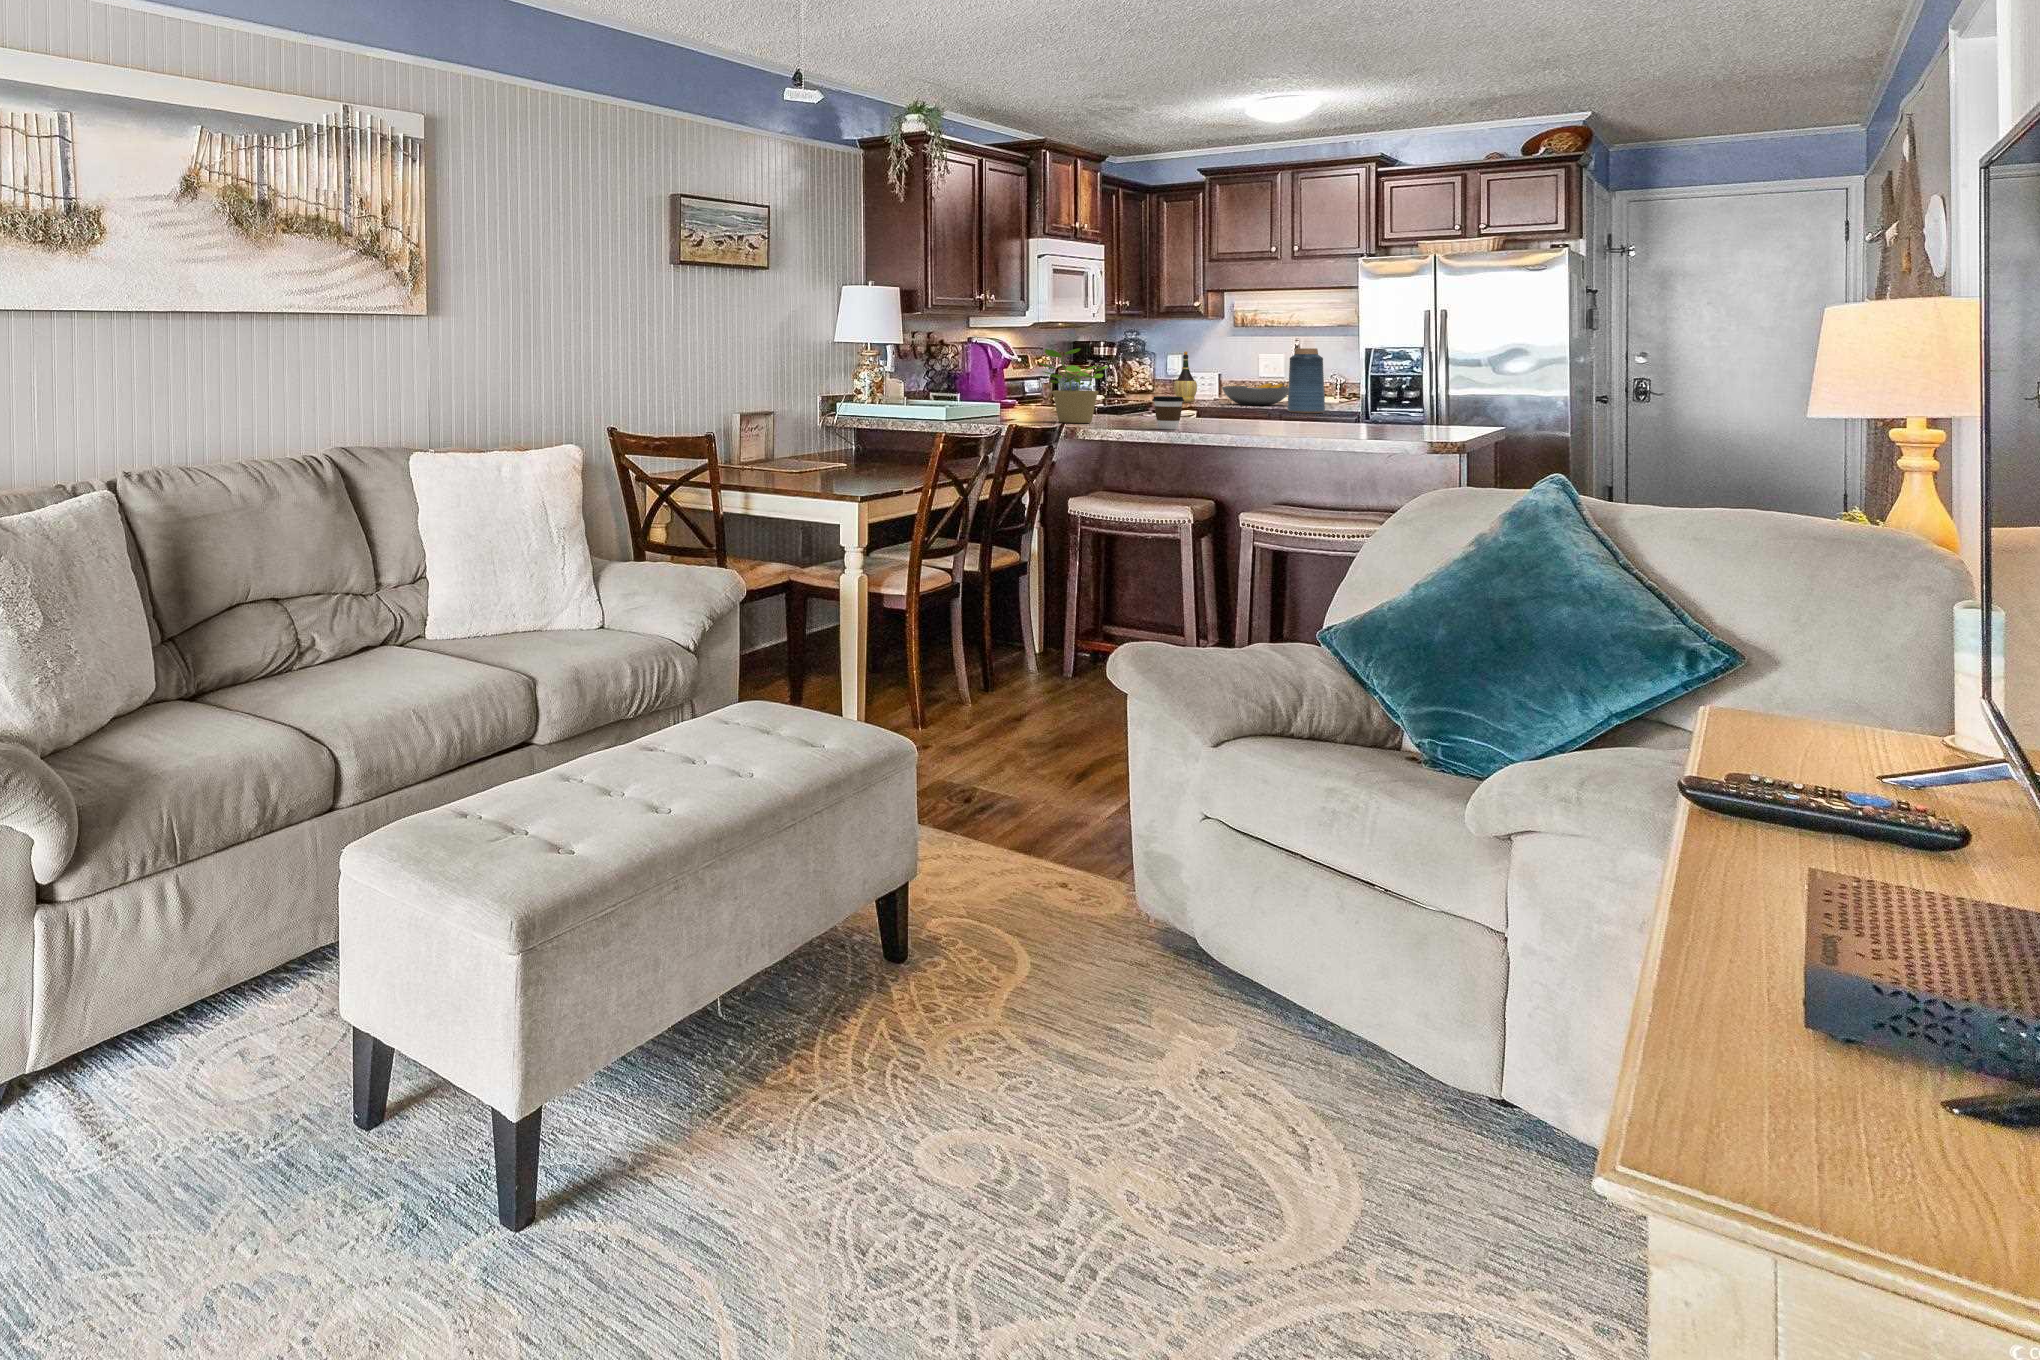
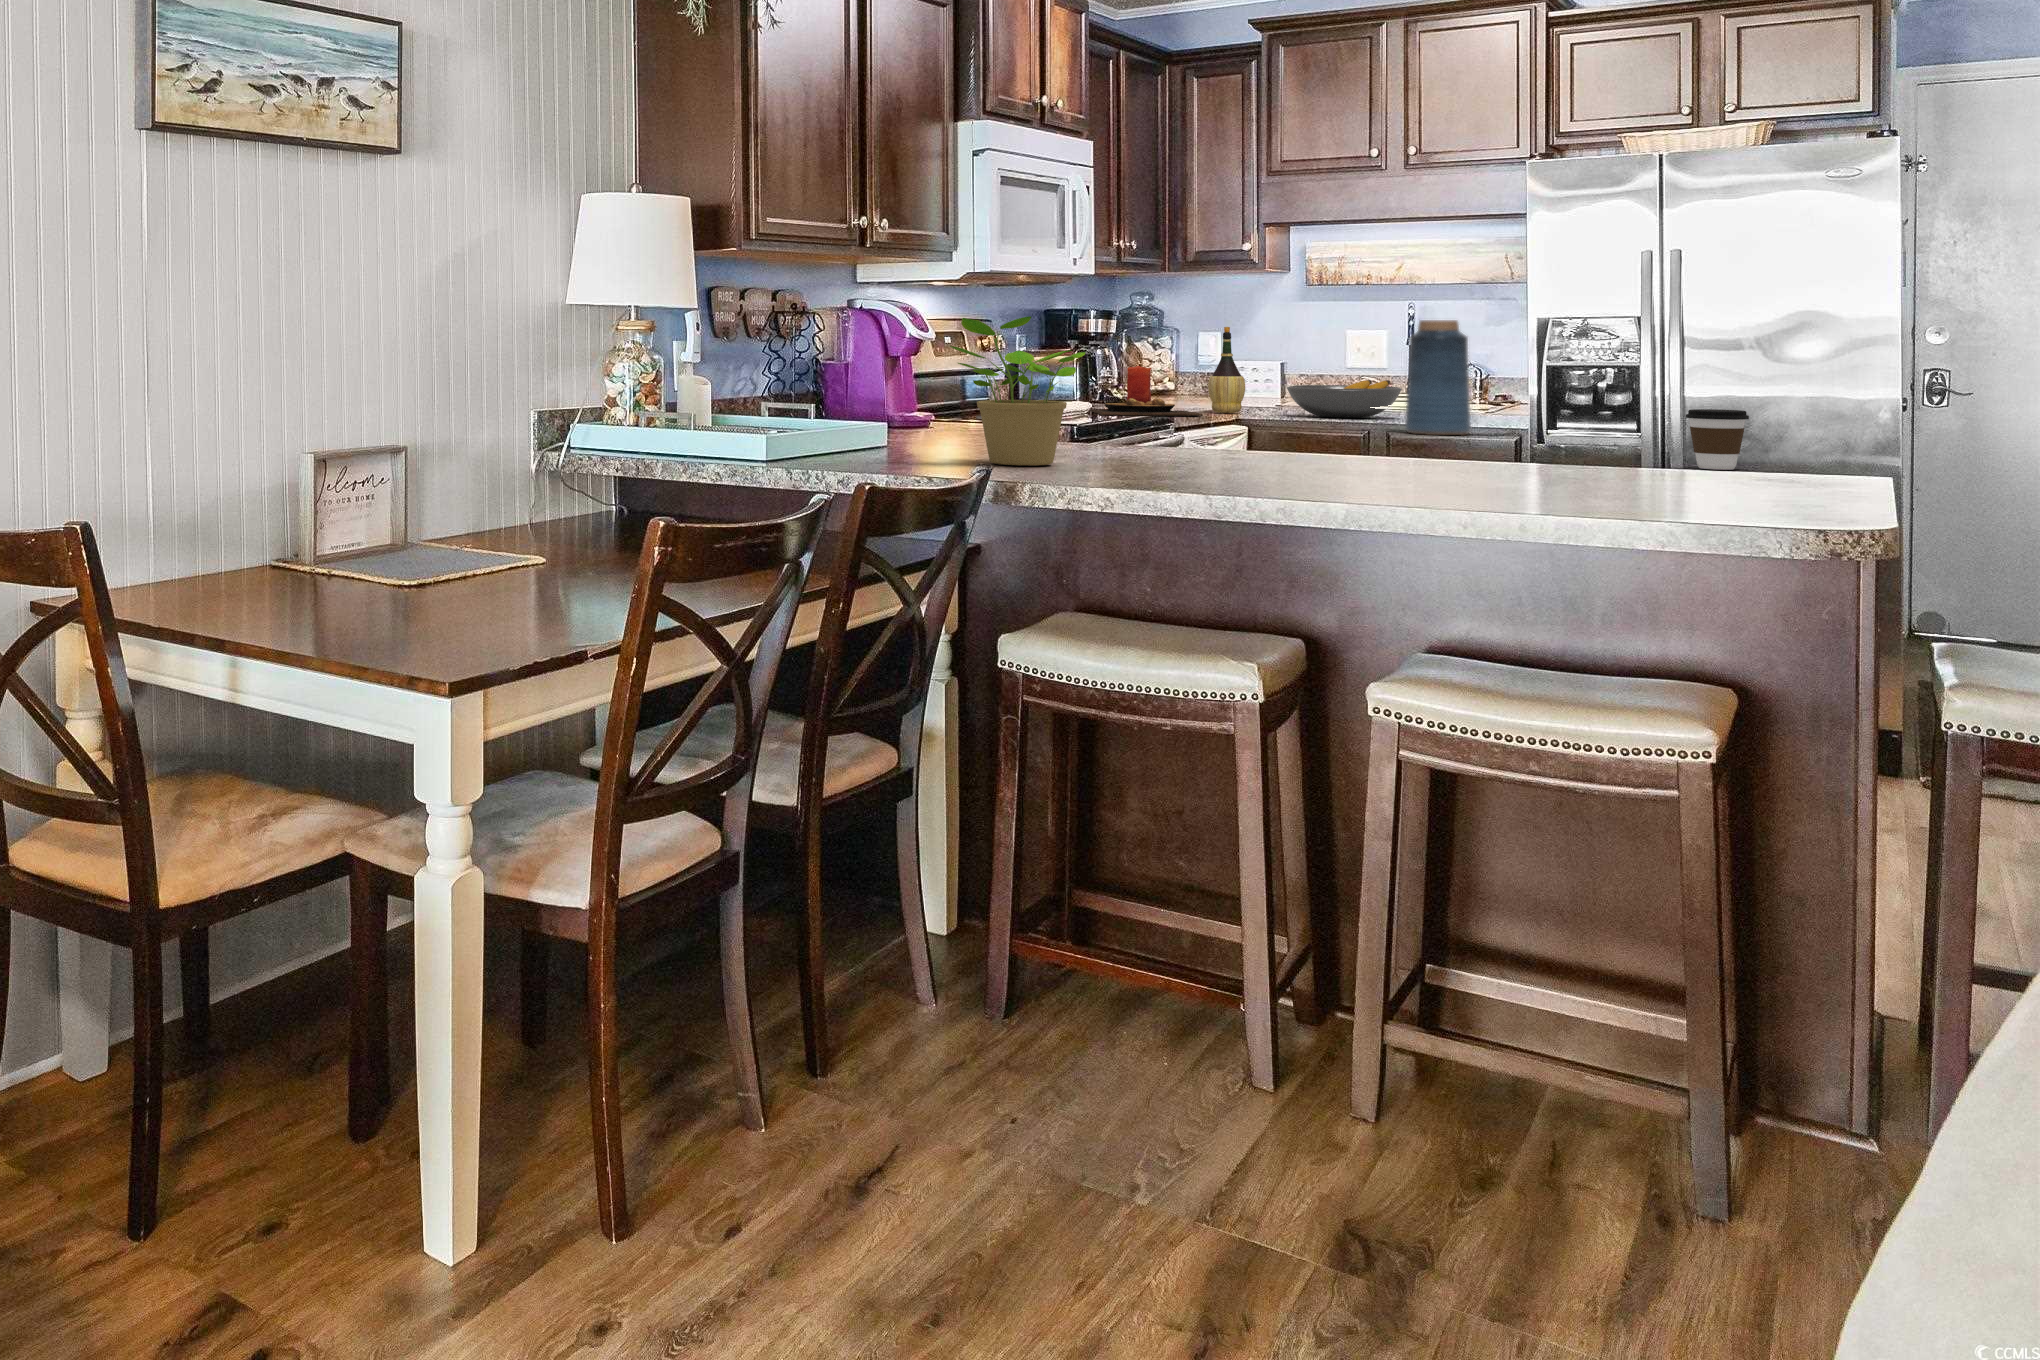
candle: none [1102,374,1171,404] -> present [1090,366,1203,416]
coffee cup: present [1152,396,1184,429] -> present [1686,409,1749,470]

